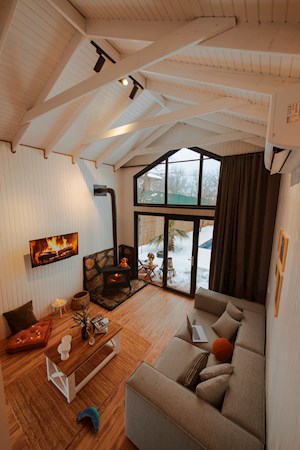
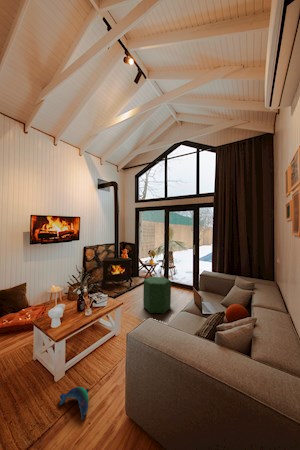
ottoman: none [142,292,168,329] -> present [143,277,171,314]

